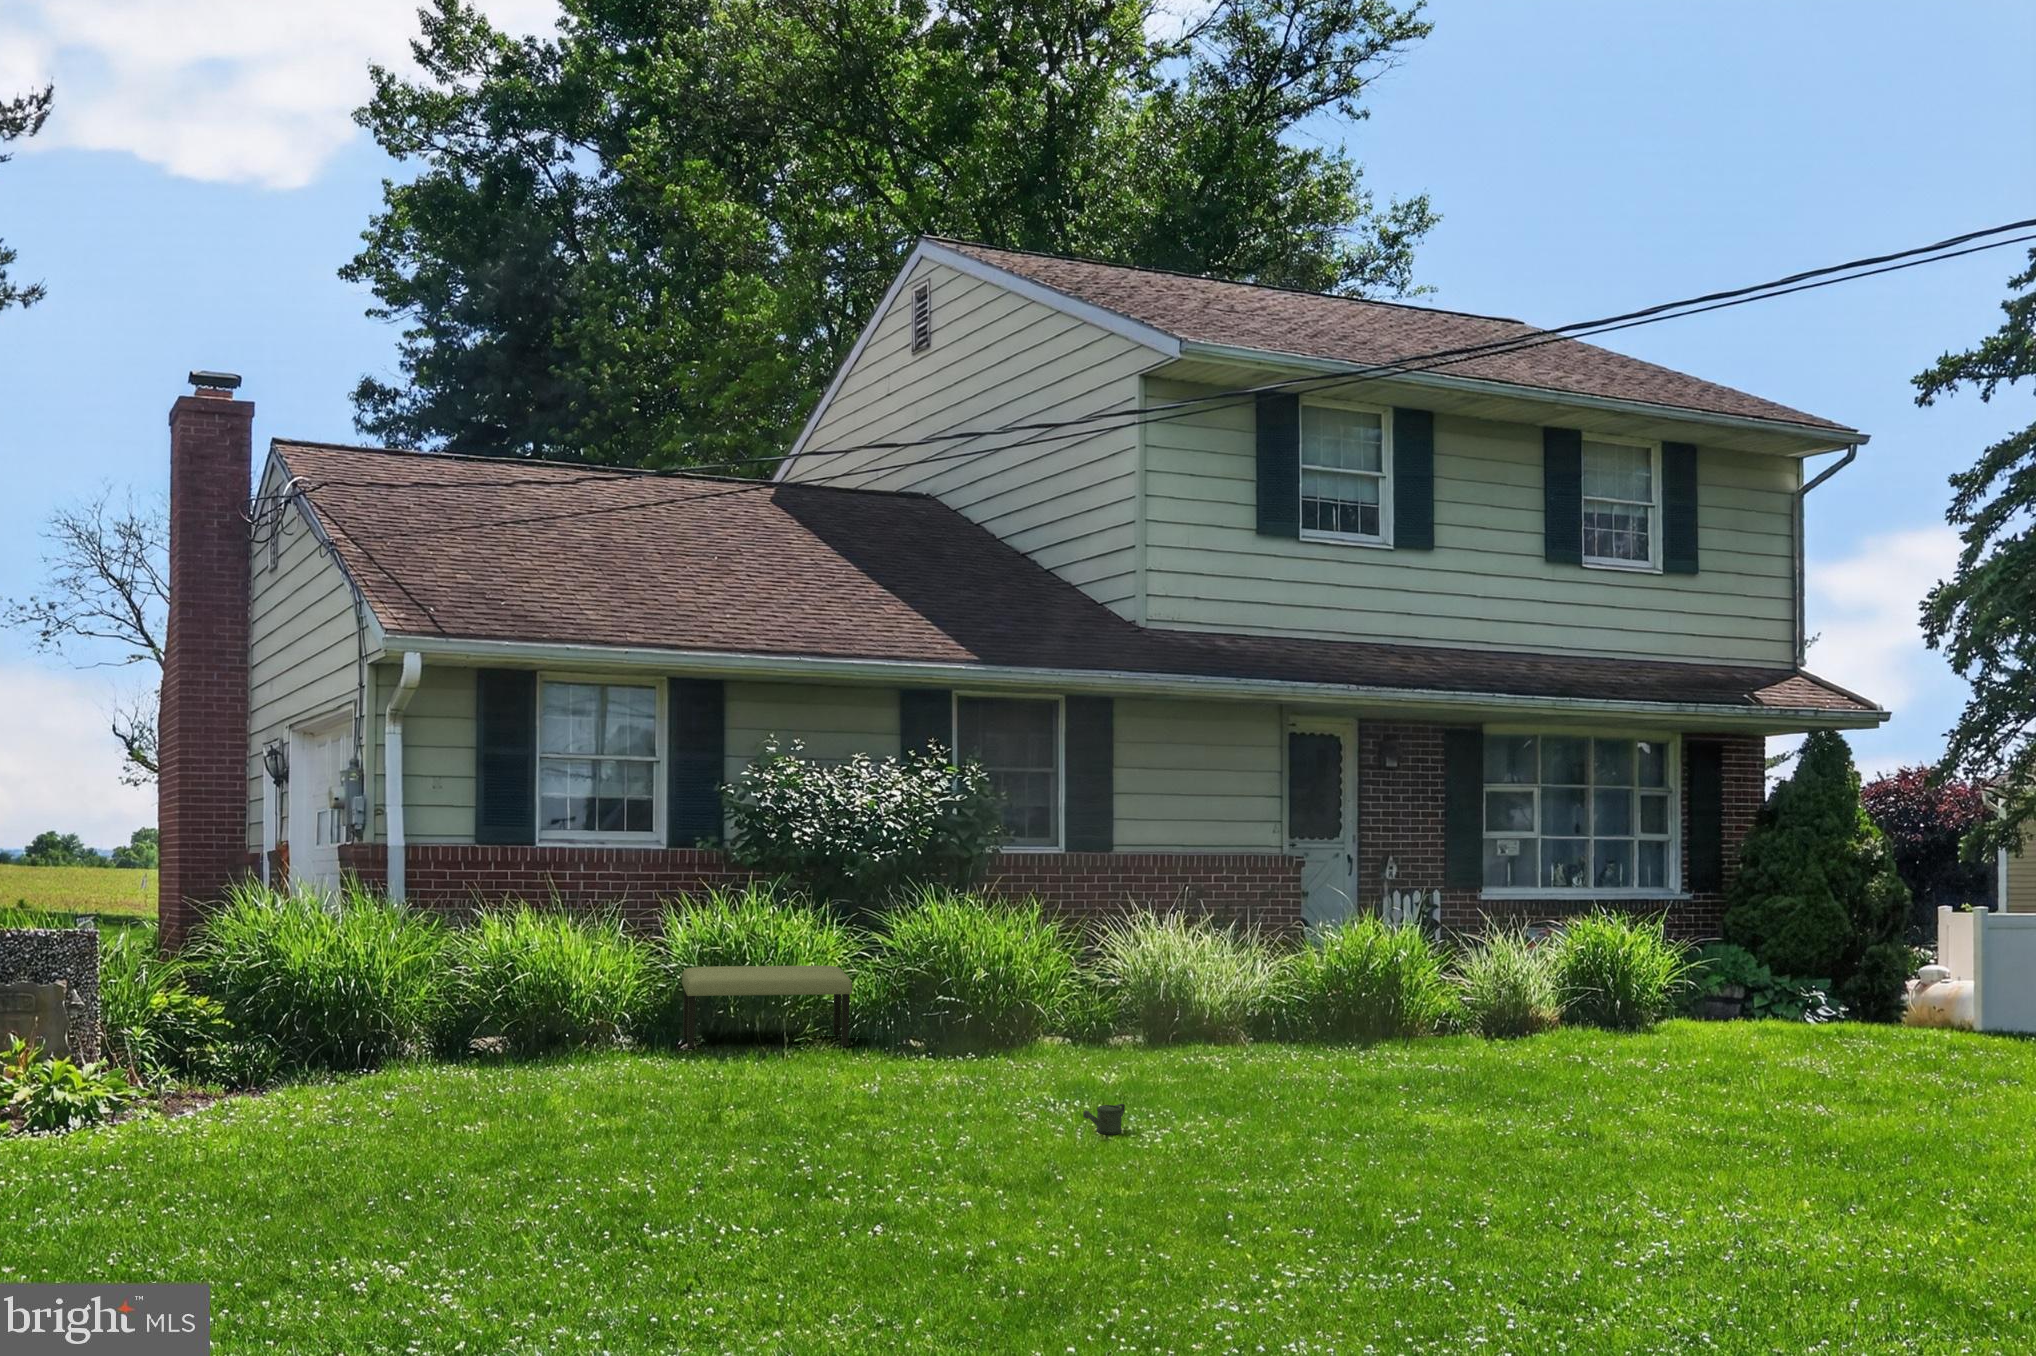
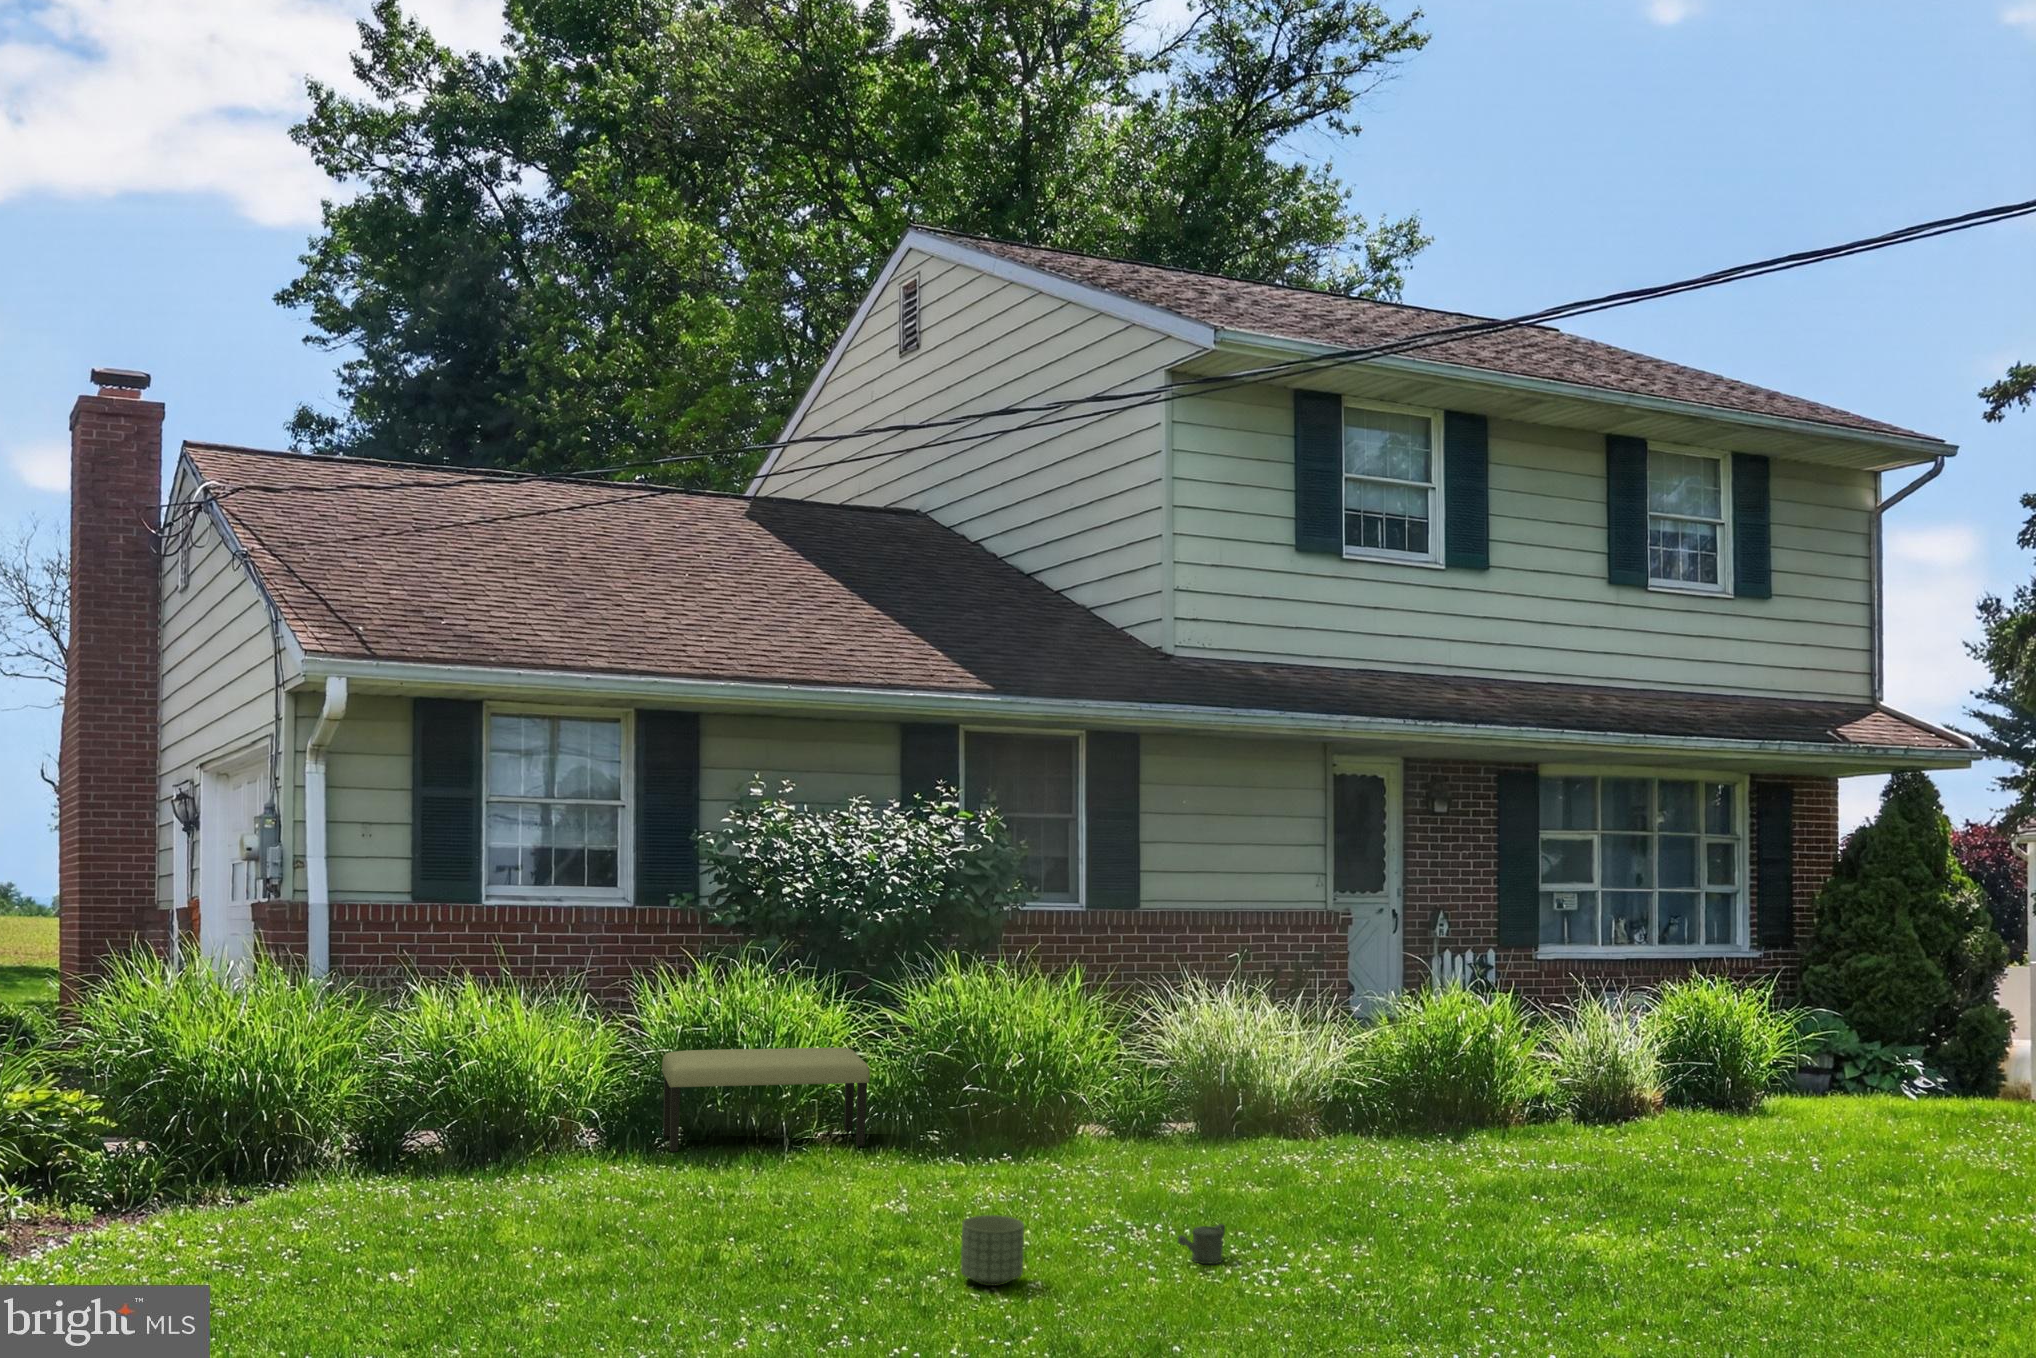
planter: none [908,1093,958,1147] -> present [961,1215,1024,1286]

